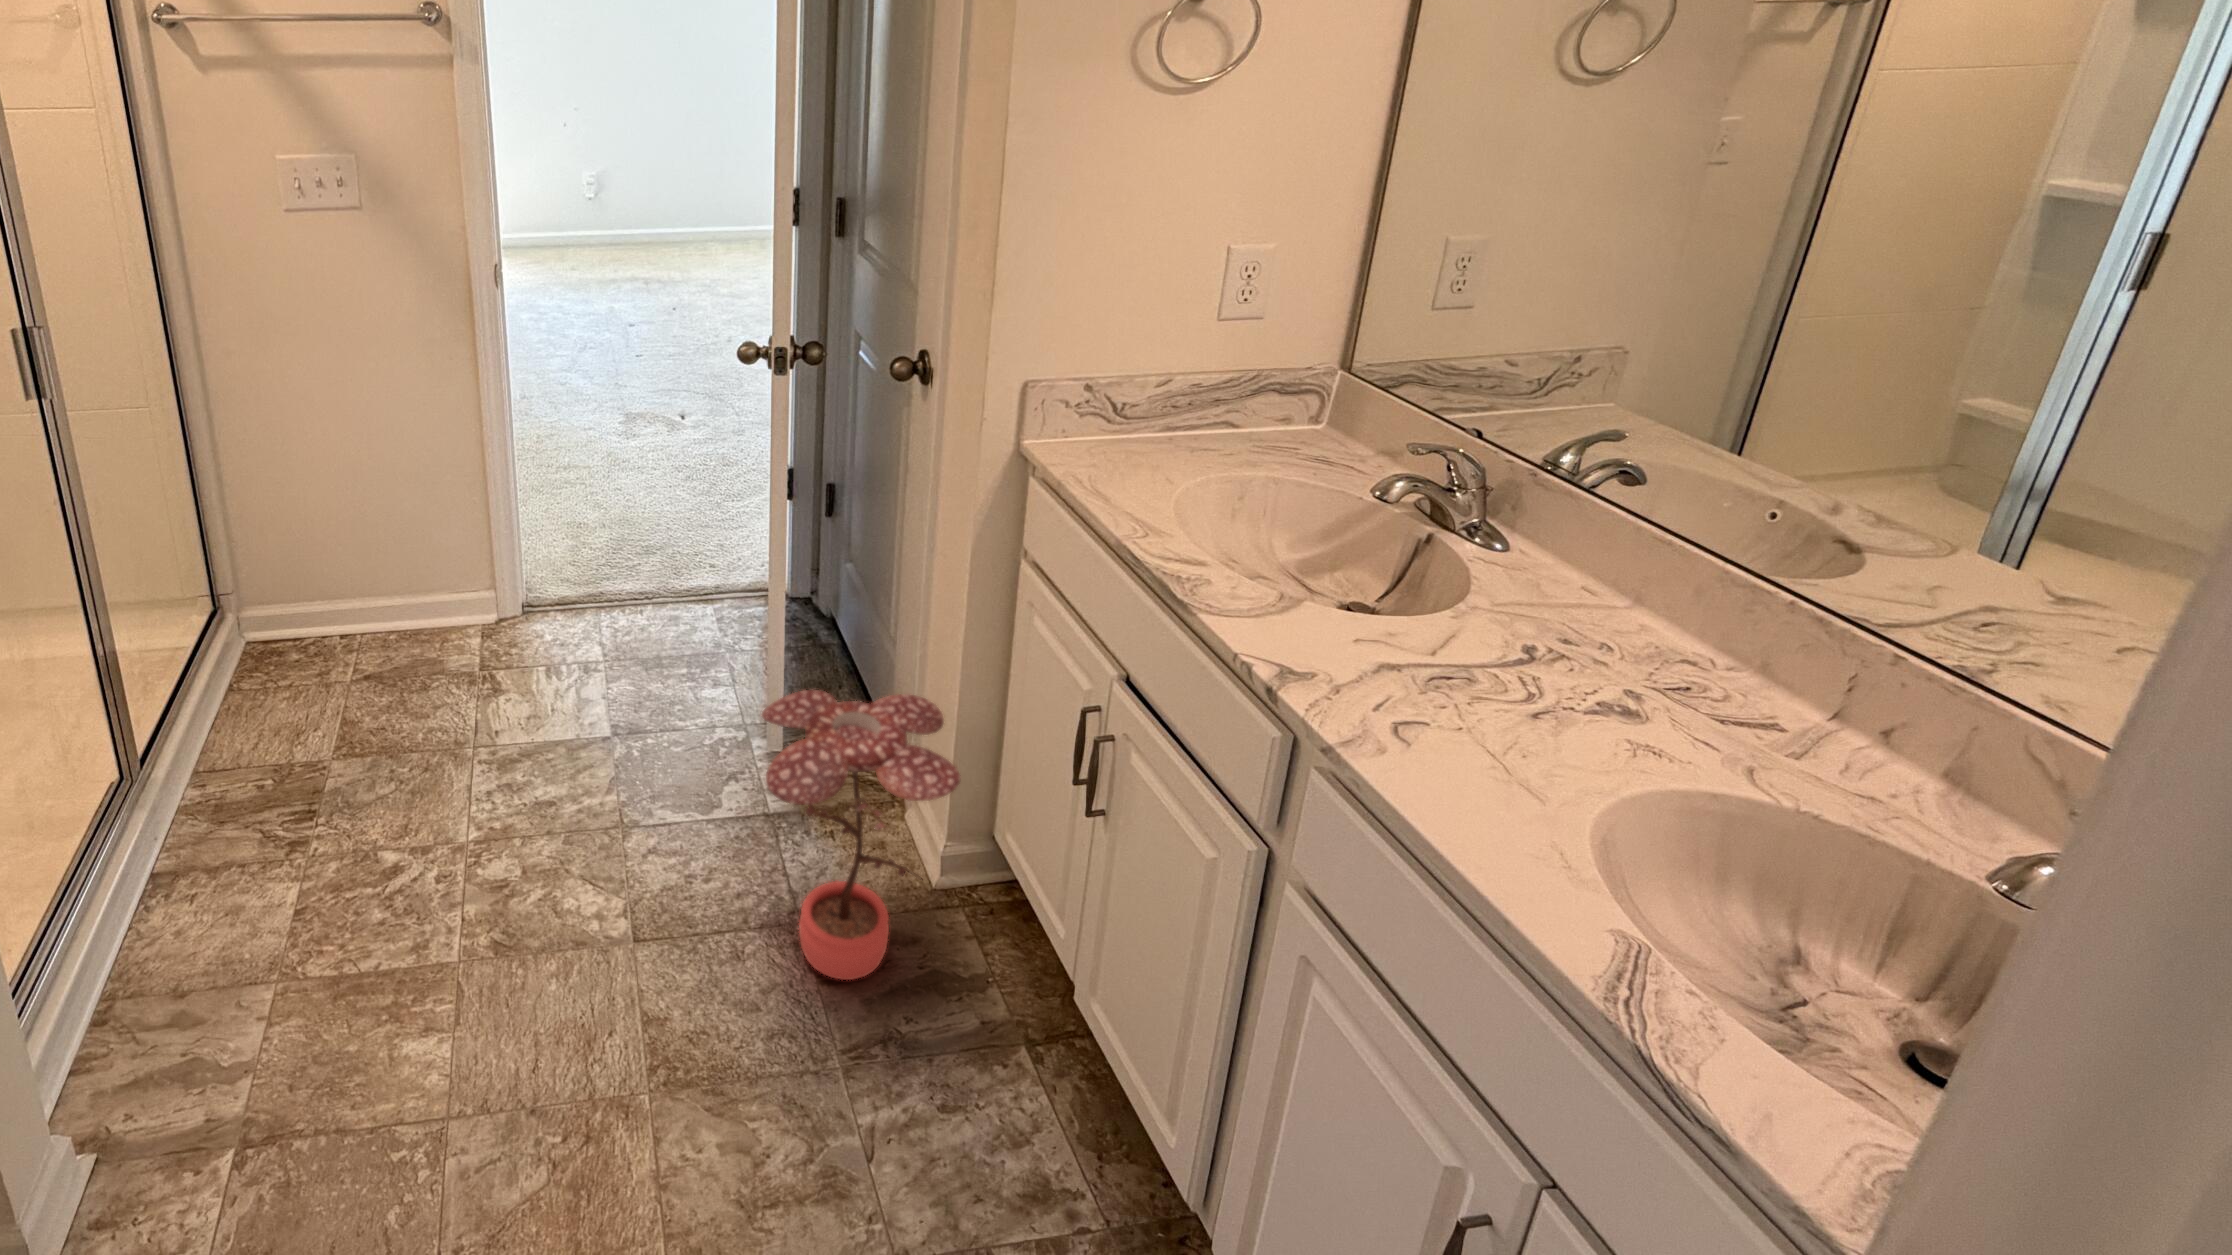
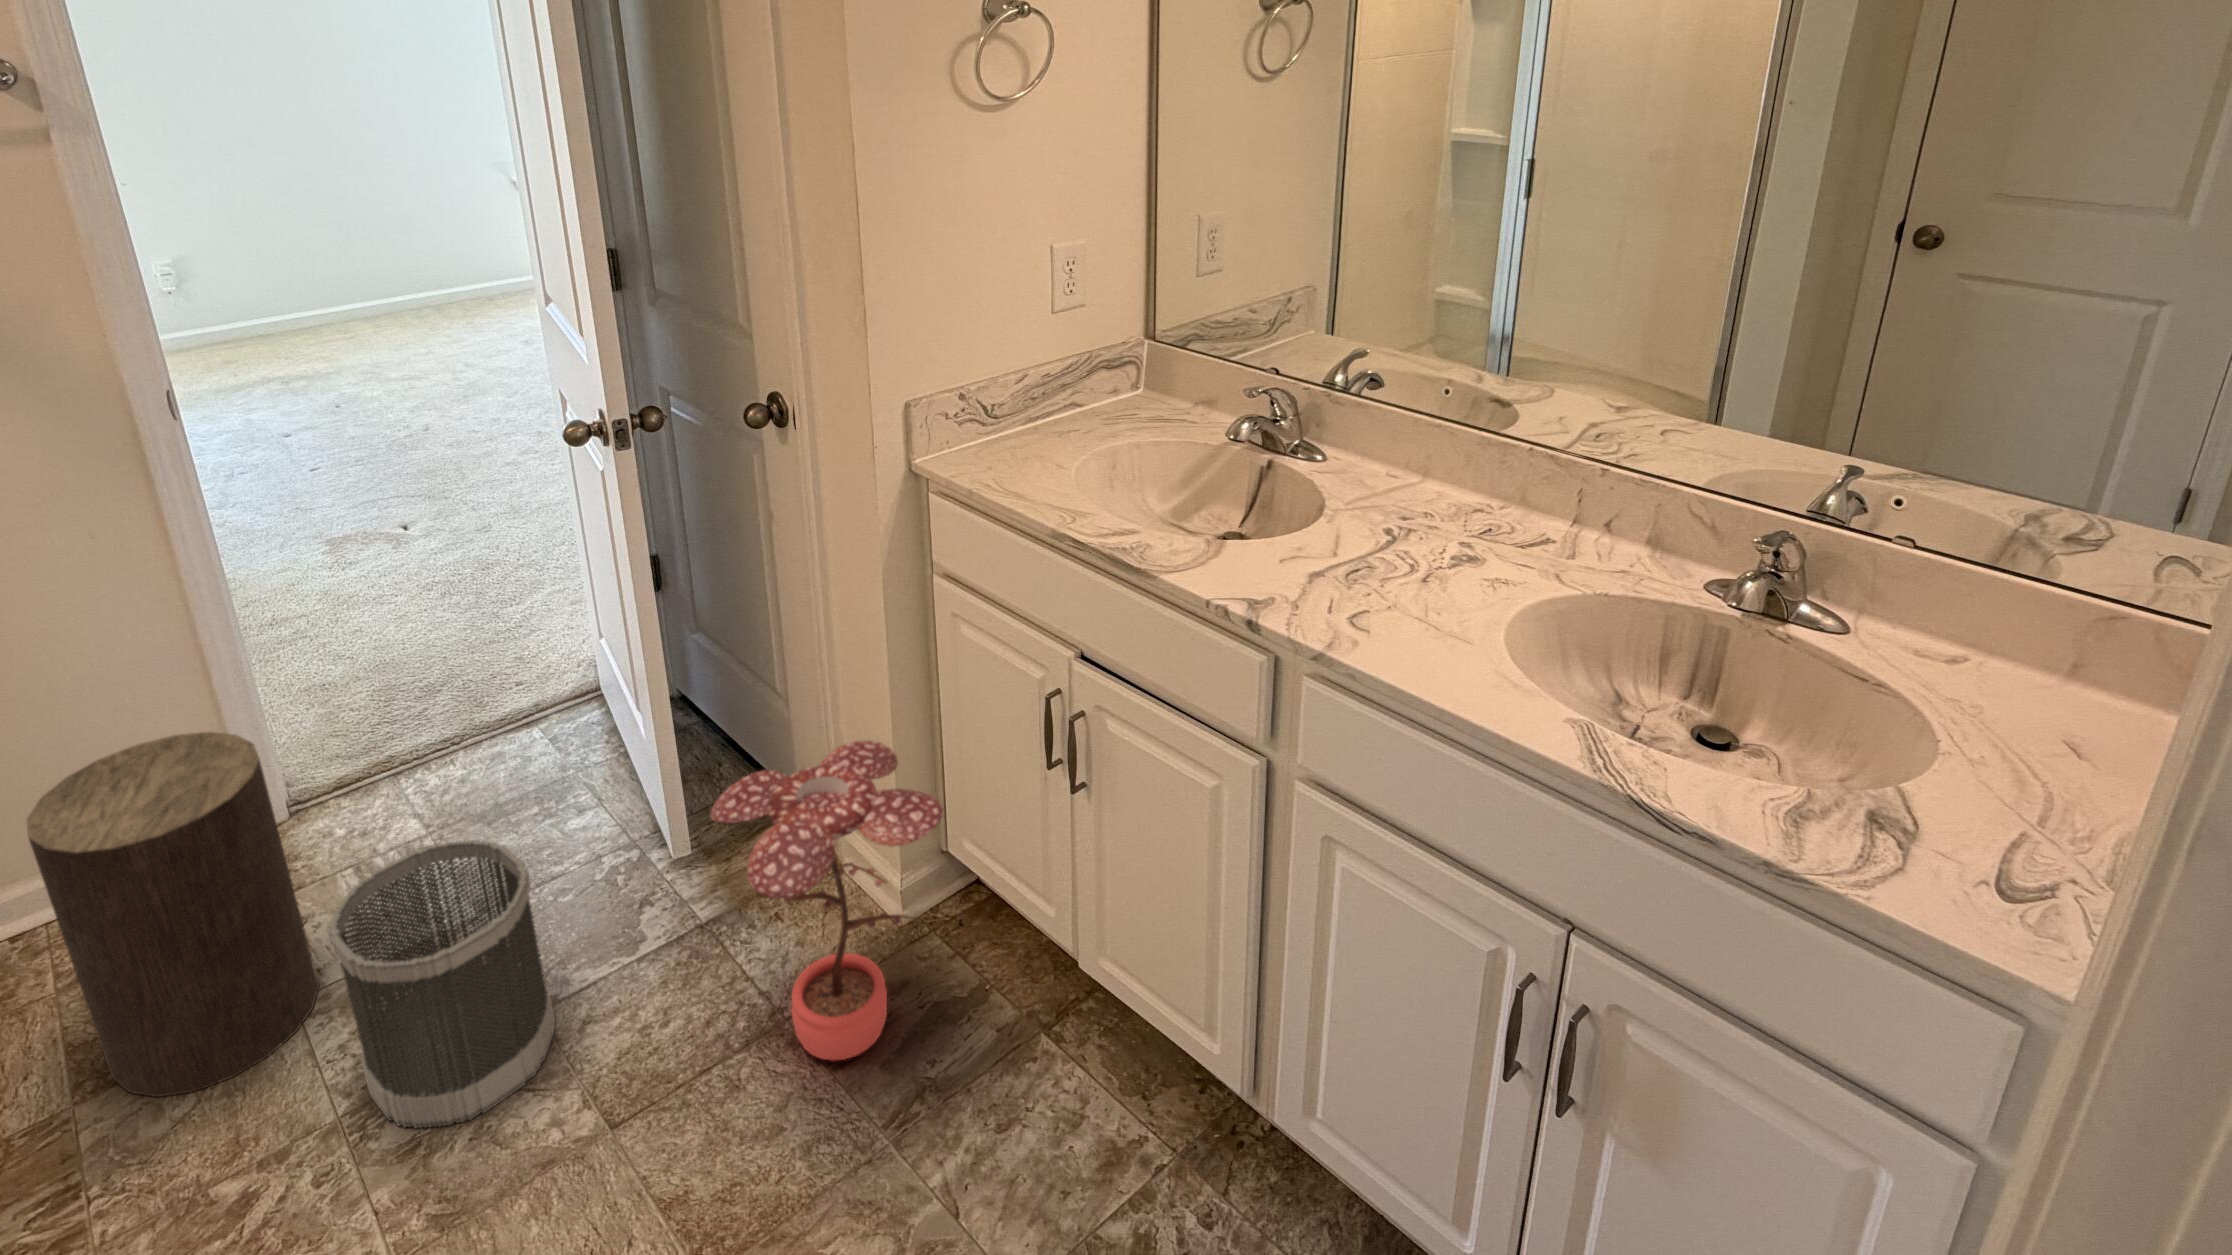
stool: none [337,521,495,783] -> present [27,732,319,1097]
wastebasket: none [483,661,630,886] -> present [328,840,555,1128]

